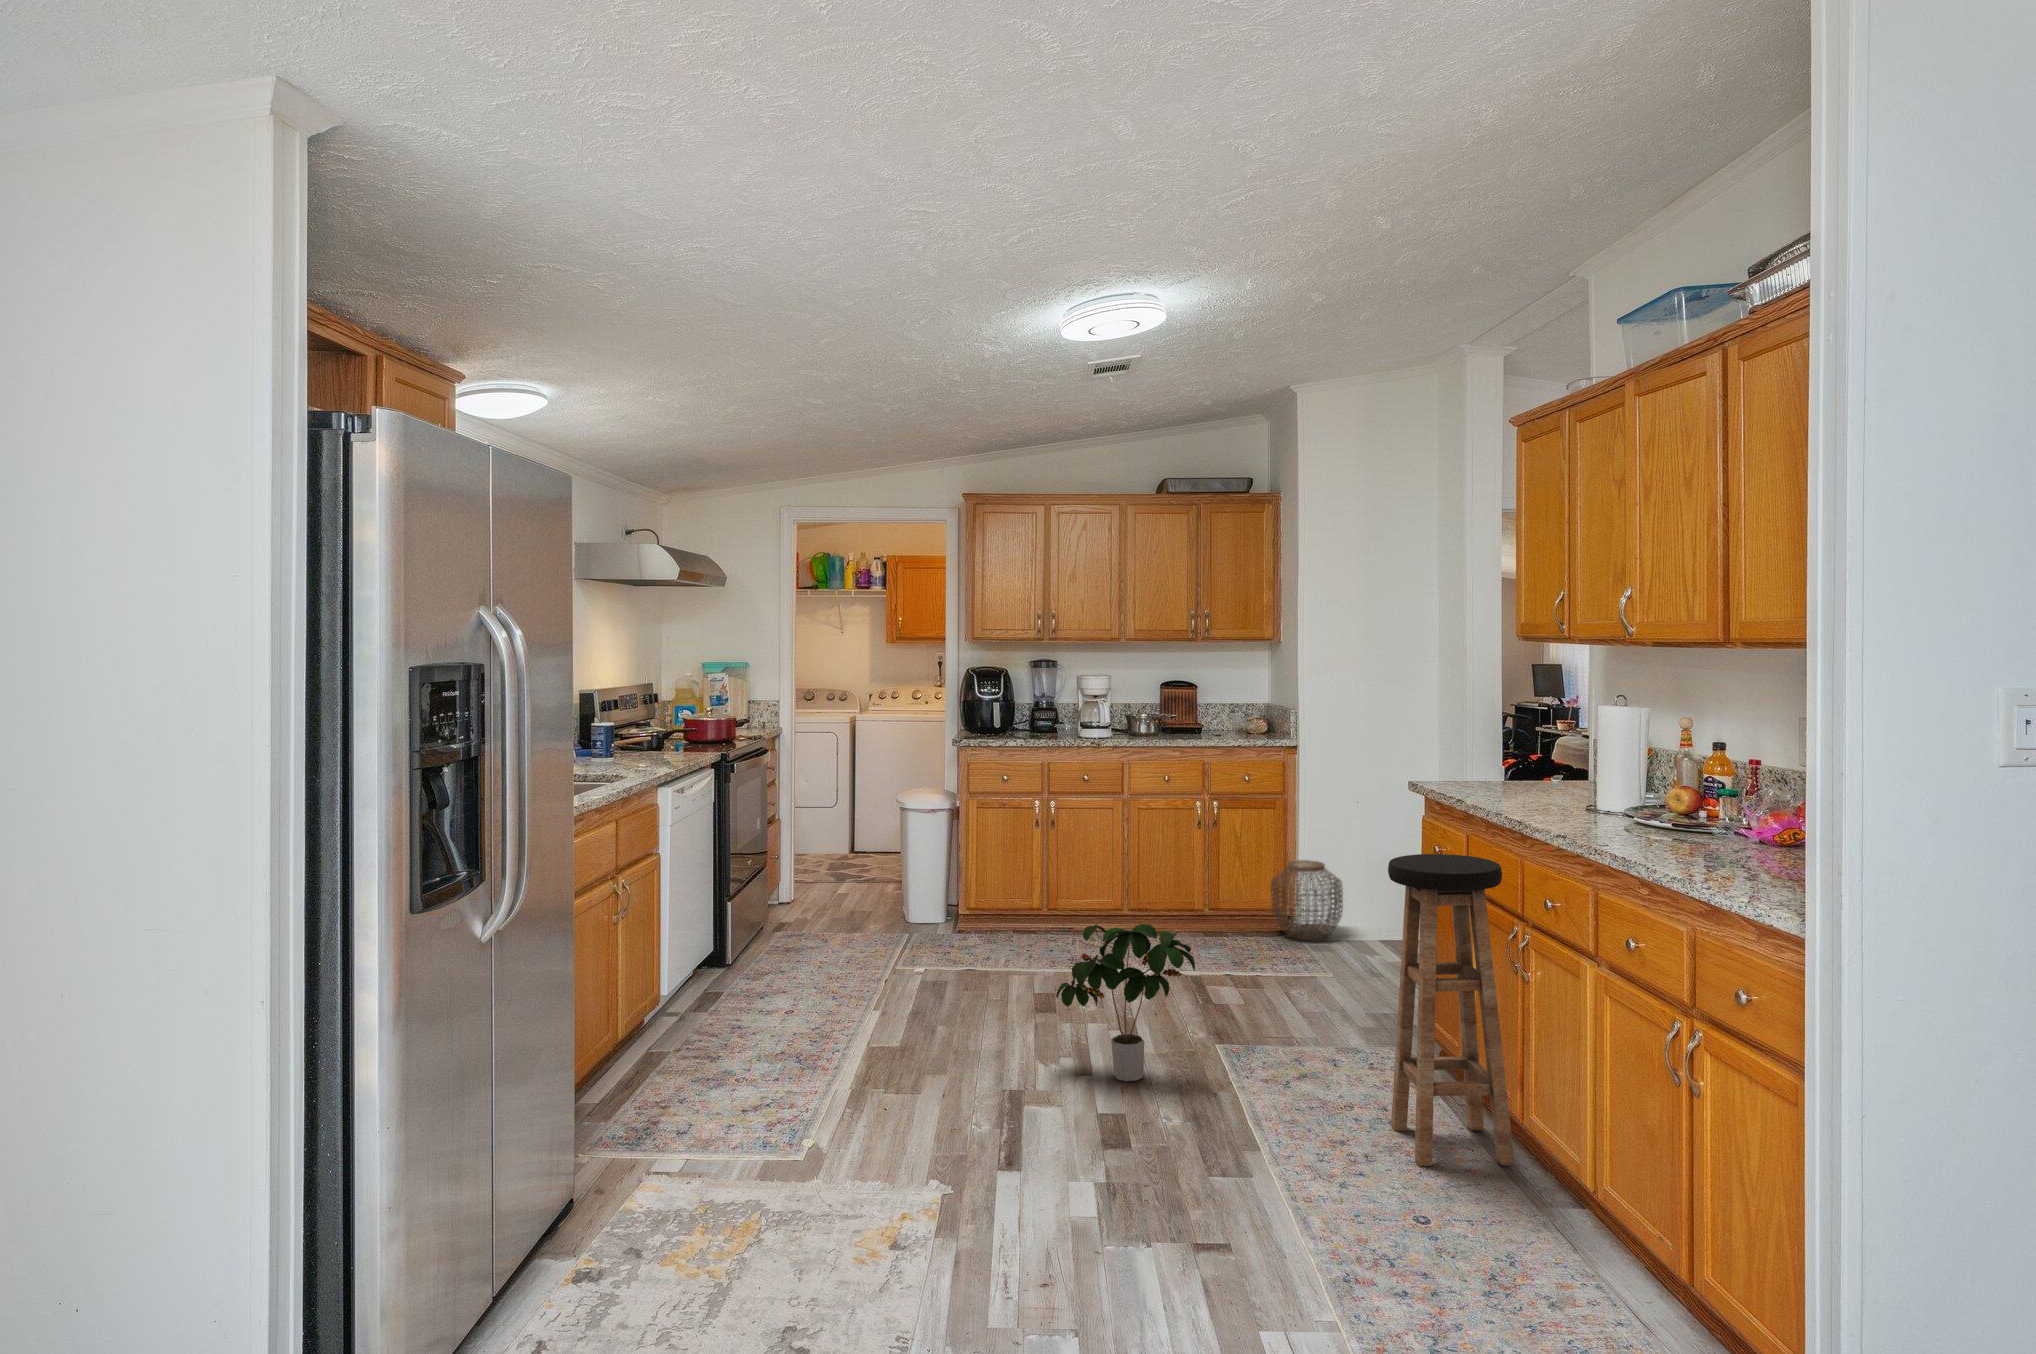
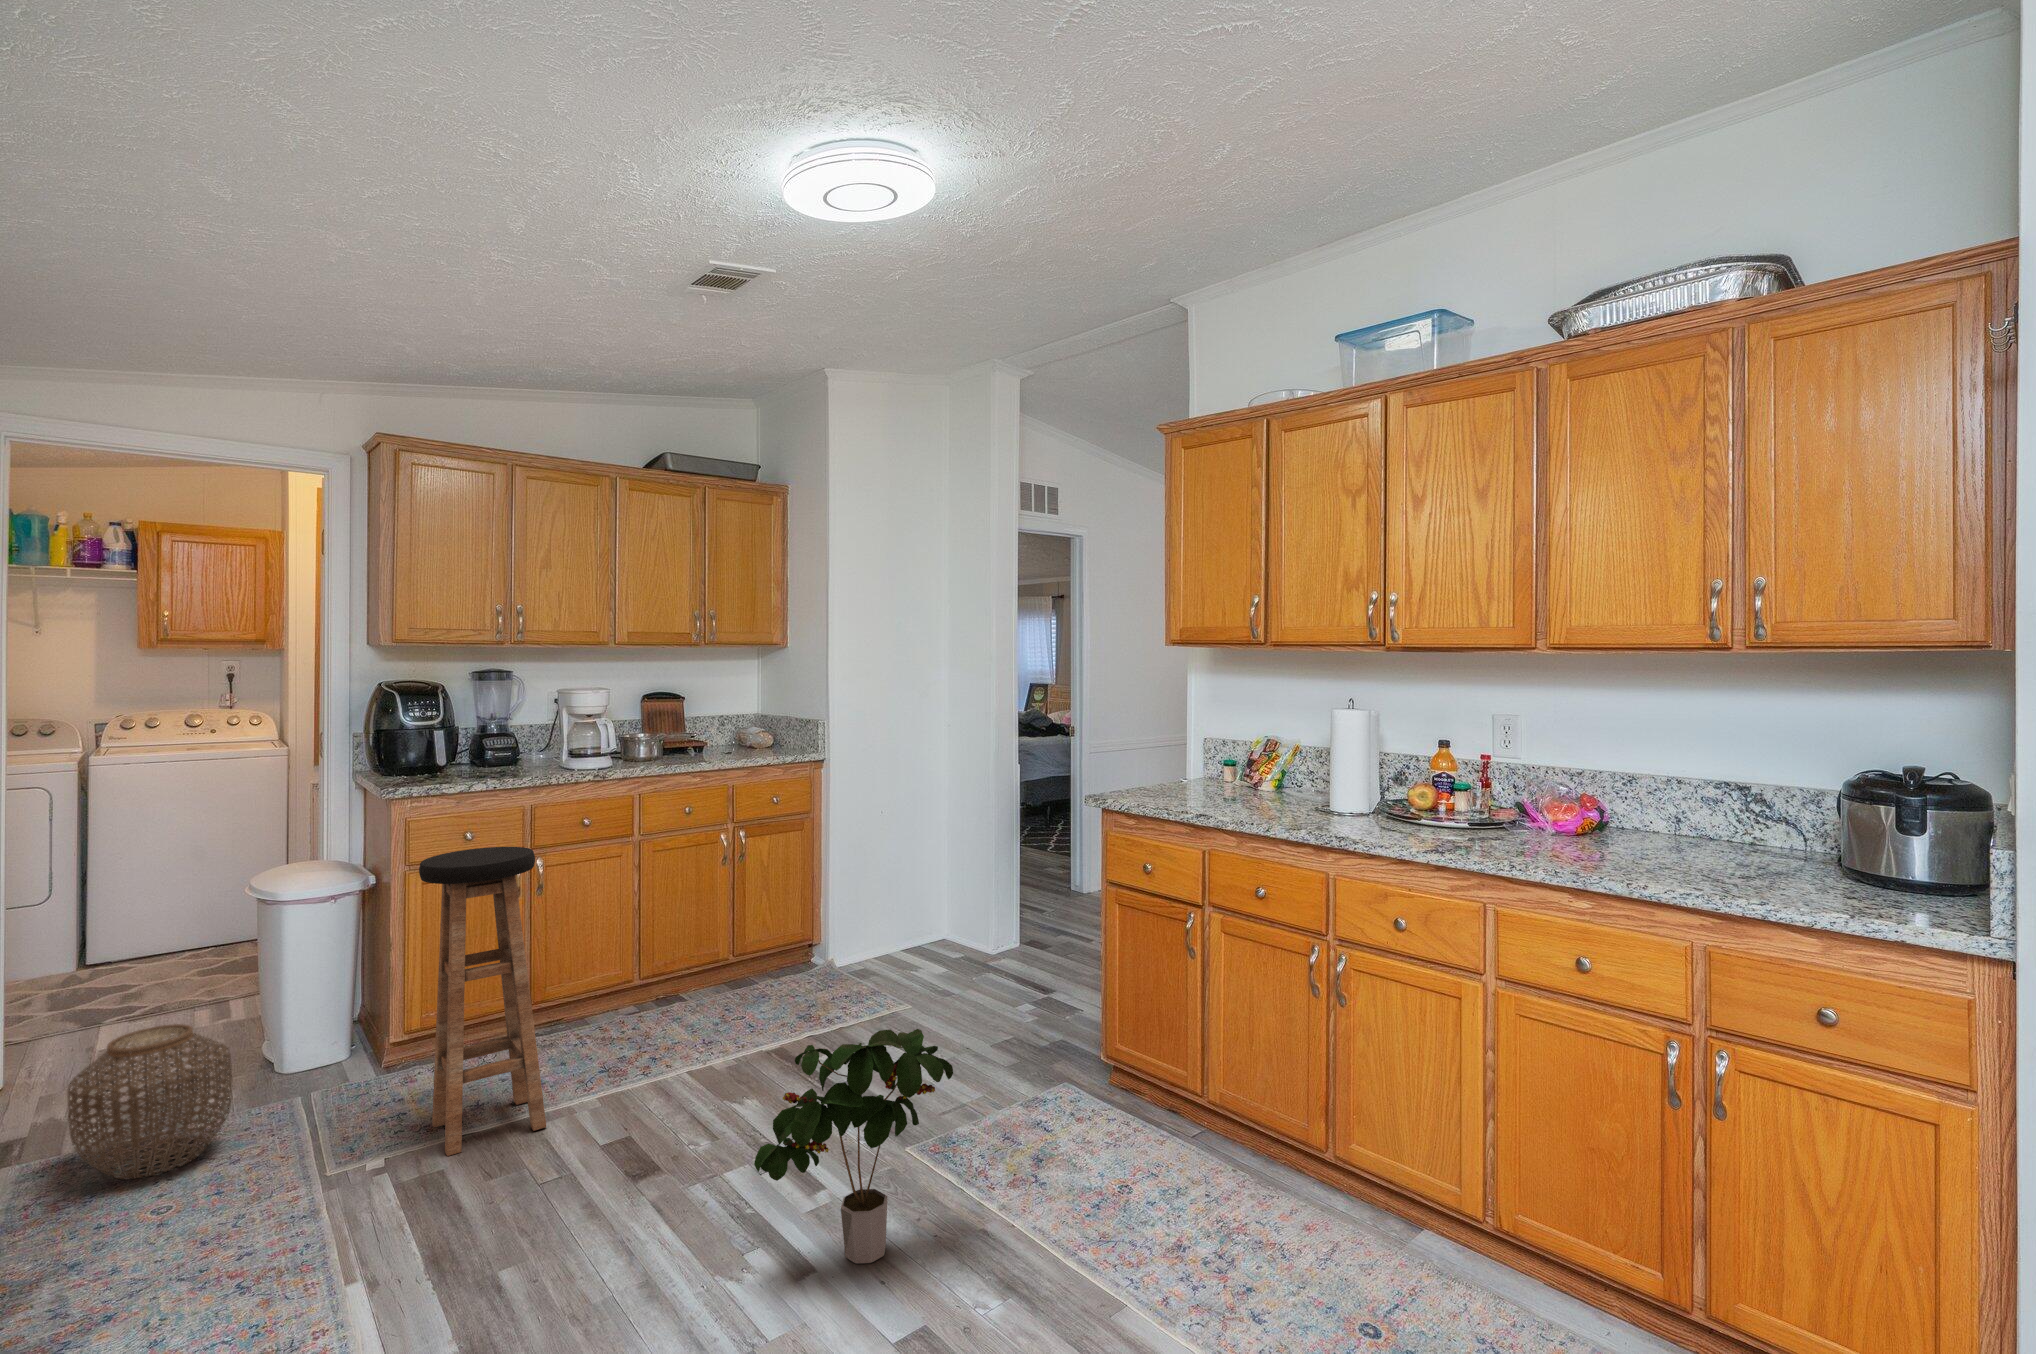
bar stool: present [1388,854,1515,1166] -> present [419,847,546,1156]
woven basket: present [1271,860,1343,940] -> present [68,1024,233,1179]

